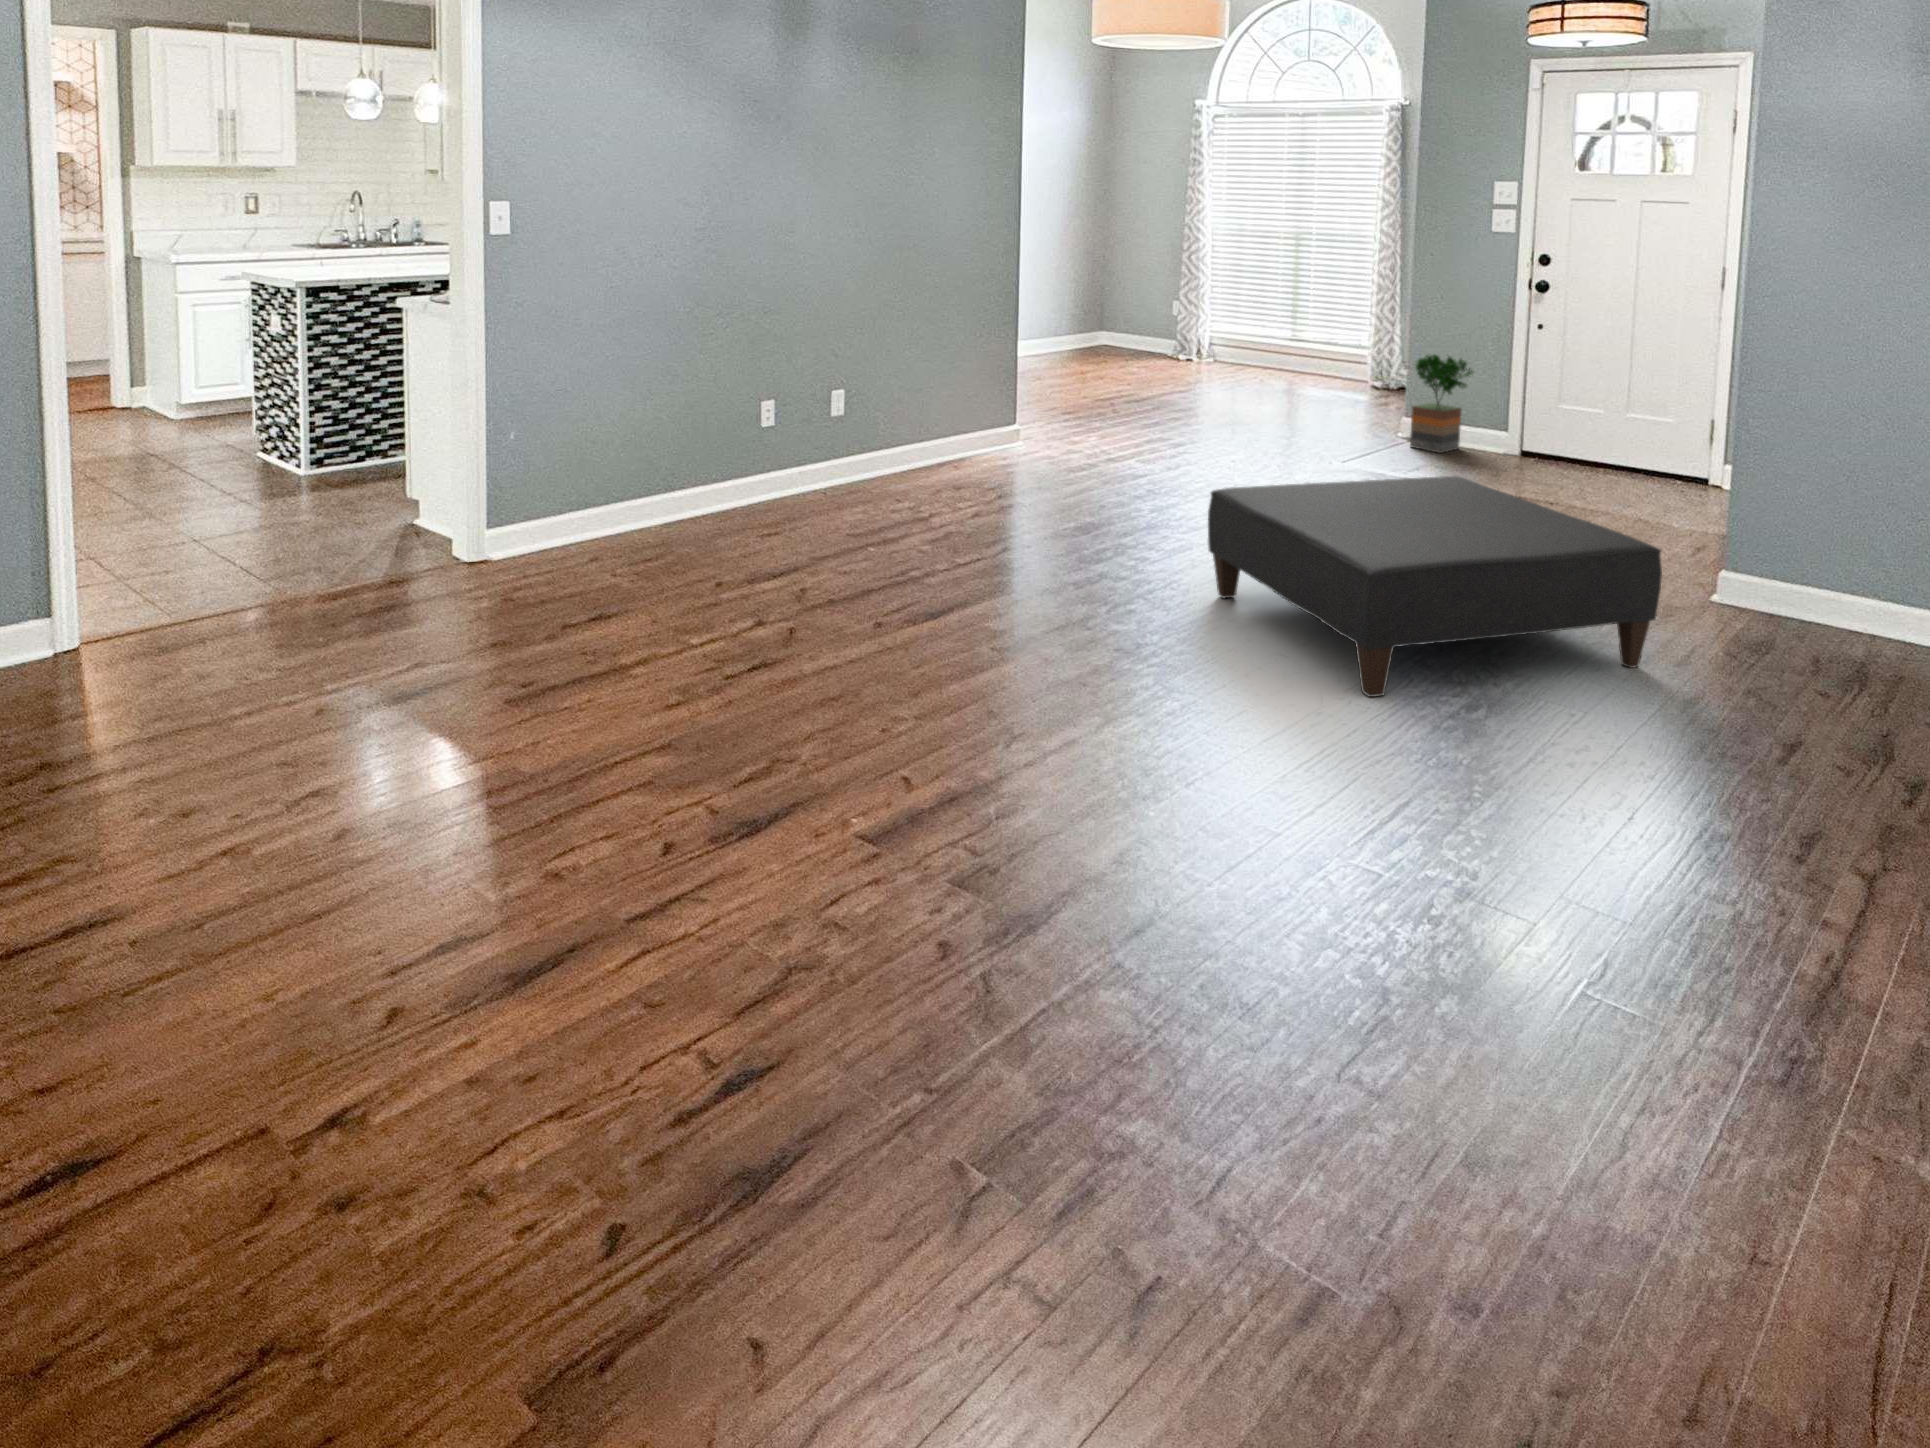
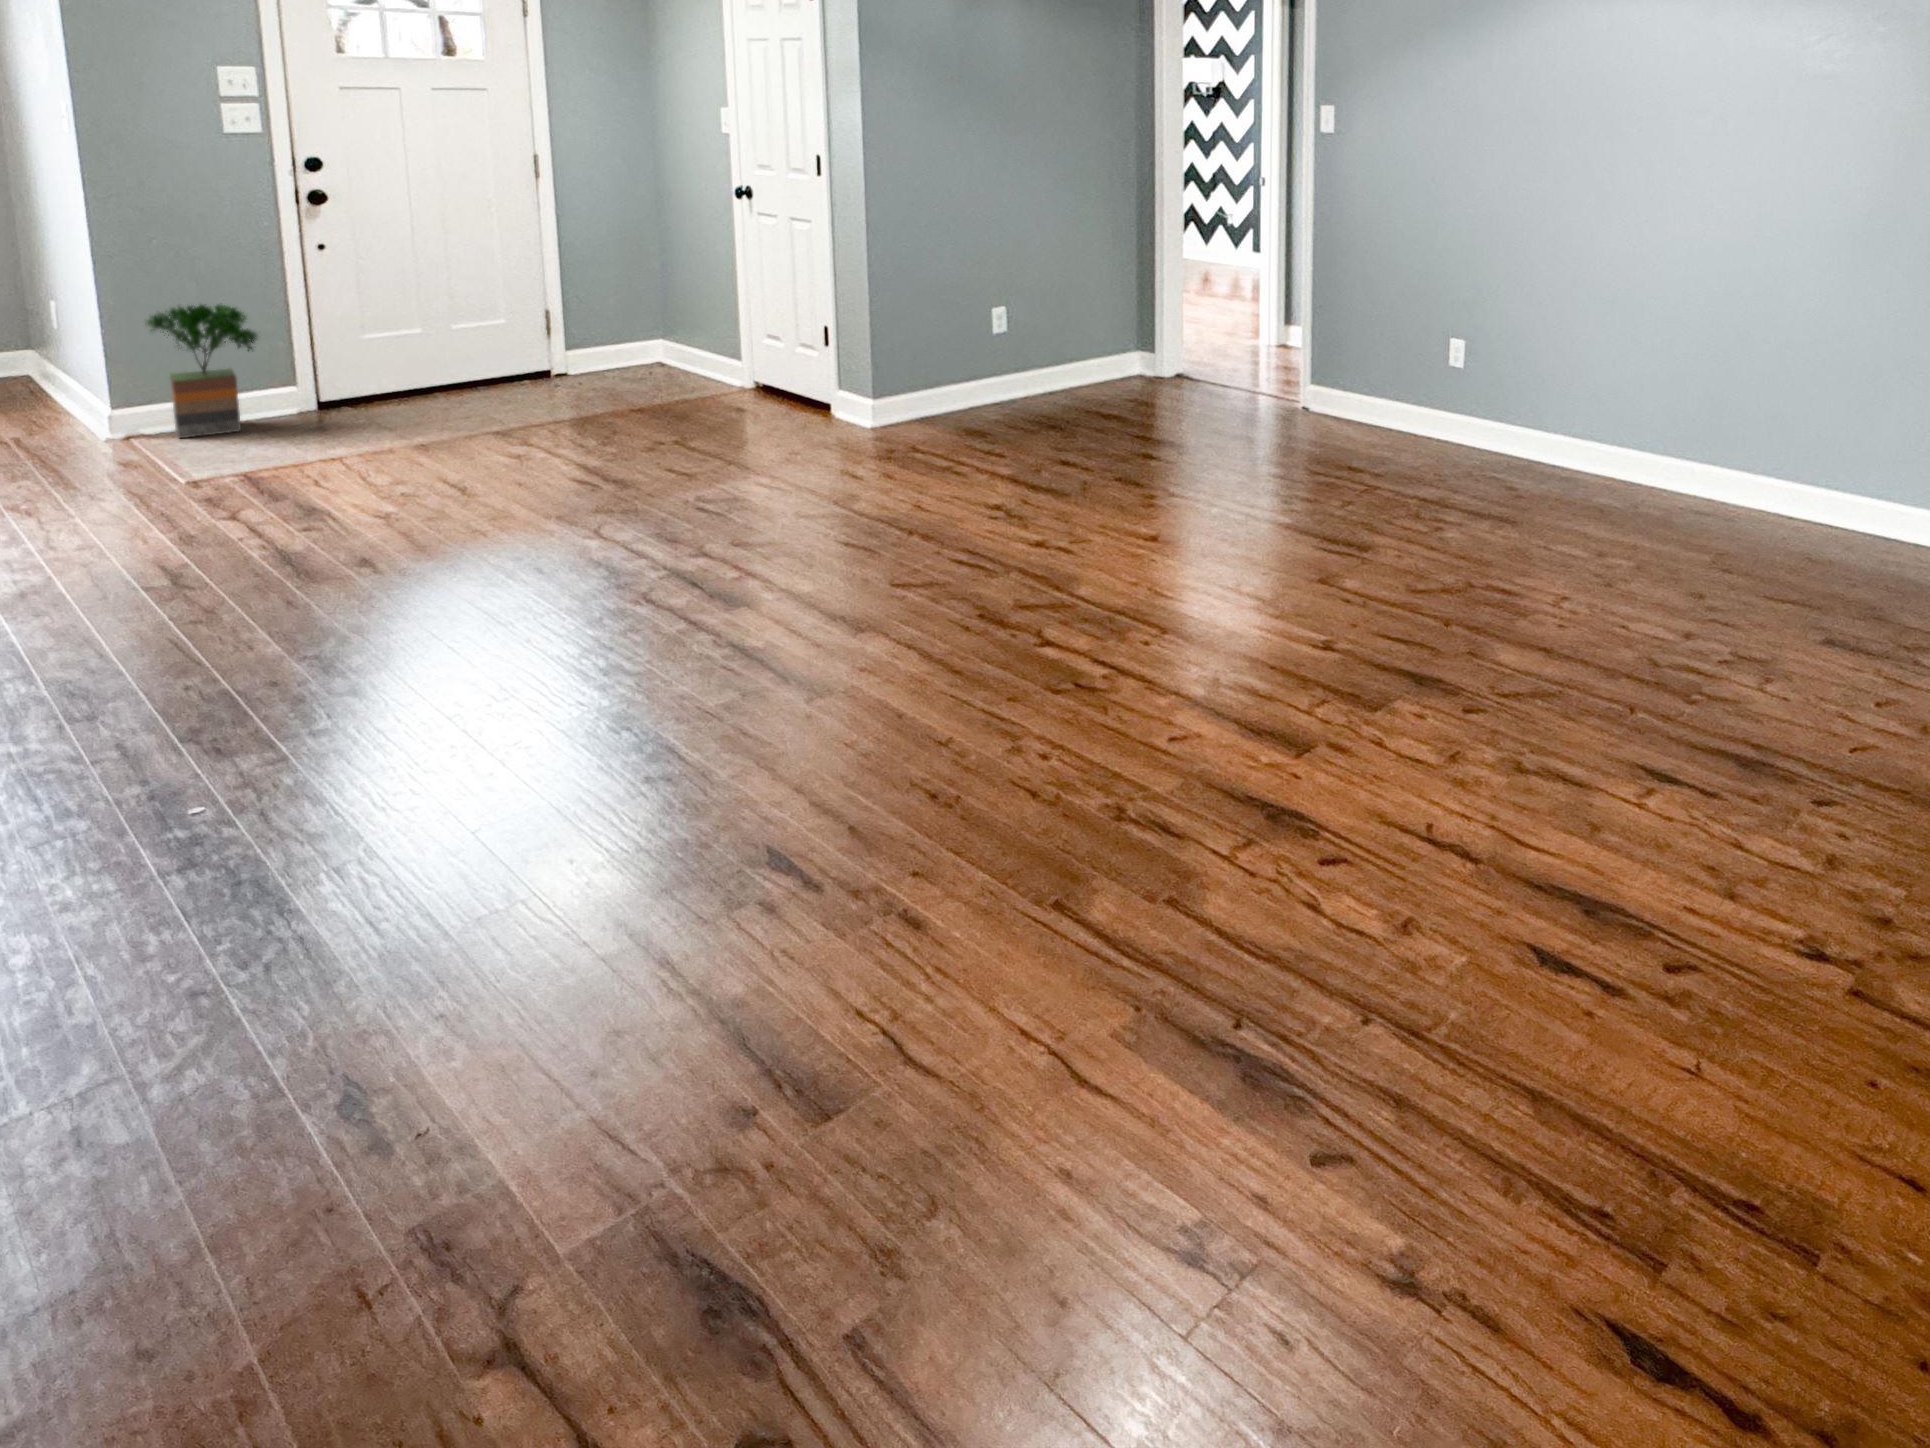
ottoman: present [1208,476,1662,697] -> none [687,372,1042,576]

